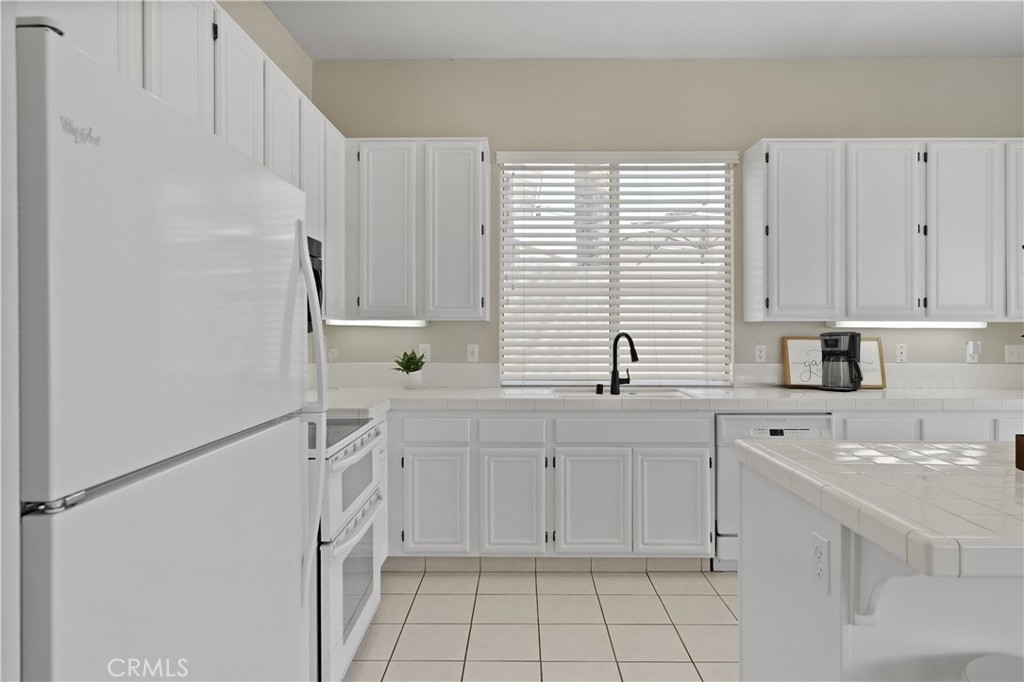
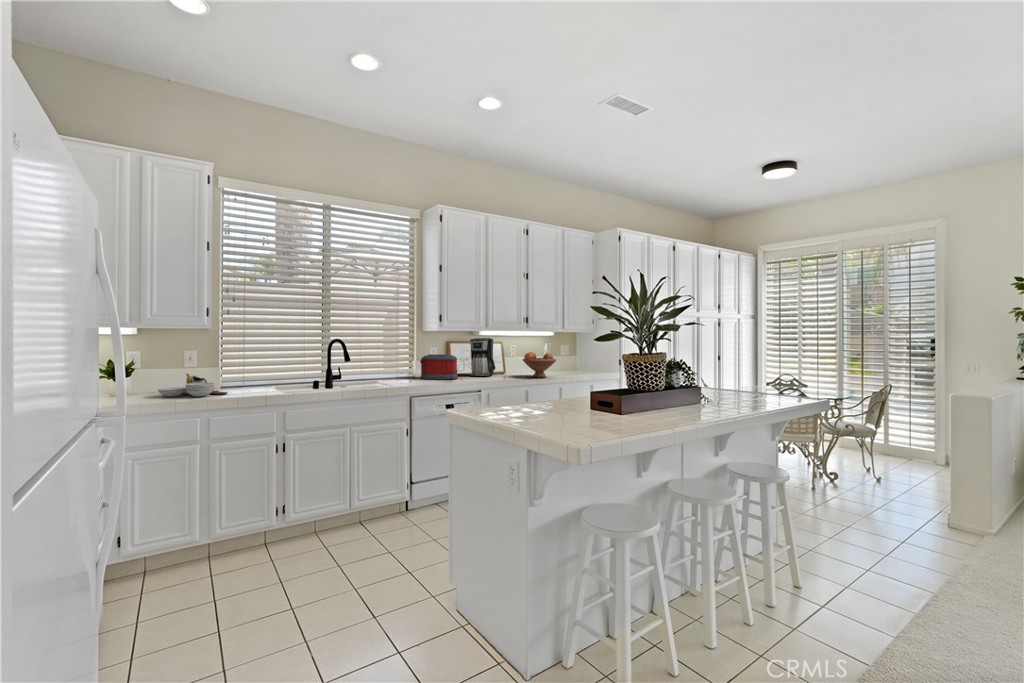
toaster: none [738,355,796,392] -> present [420,354,458,379]
fruit bowl: none [914,355,985,398] -> present [523,352,556,377]
cutting board: none [438,369,500,395] -> present [158,374,228,397]

